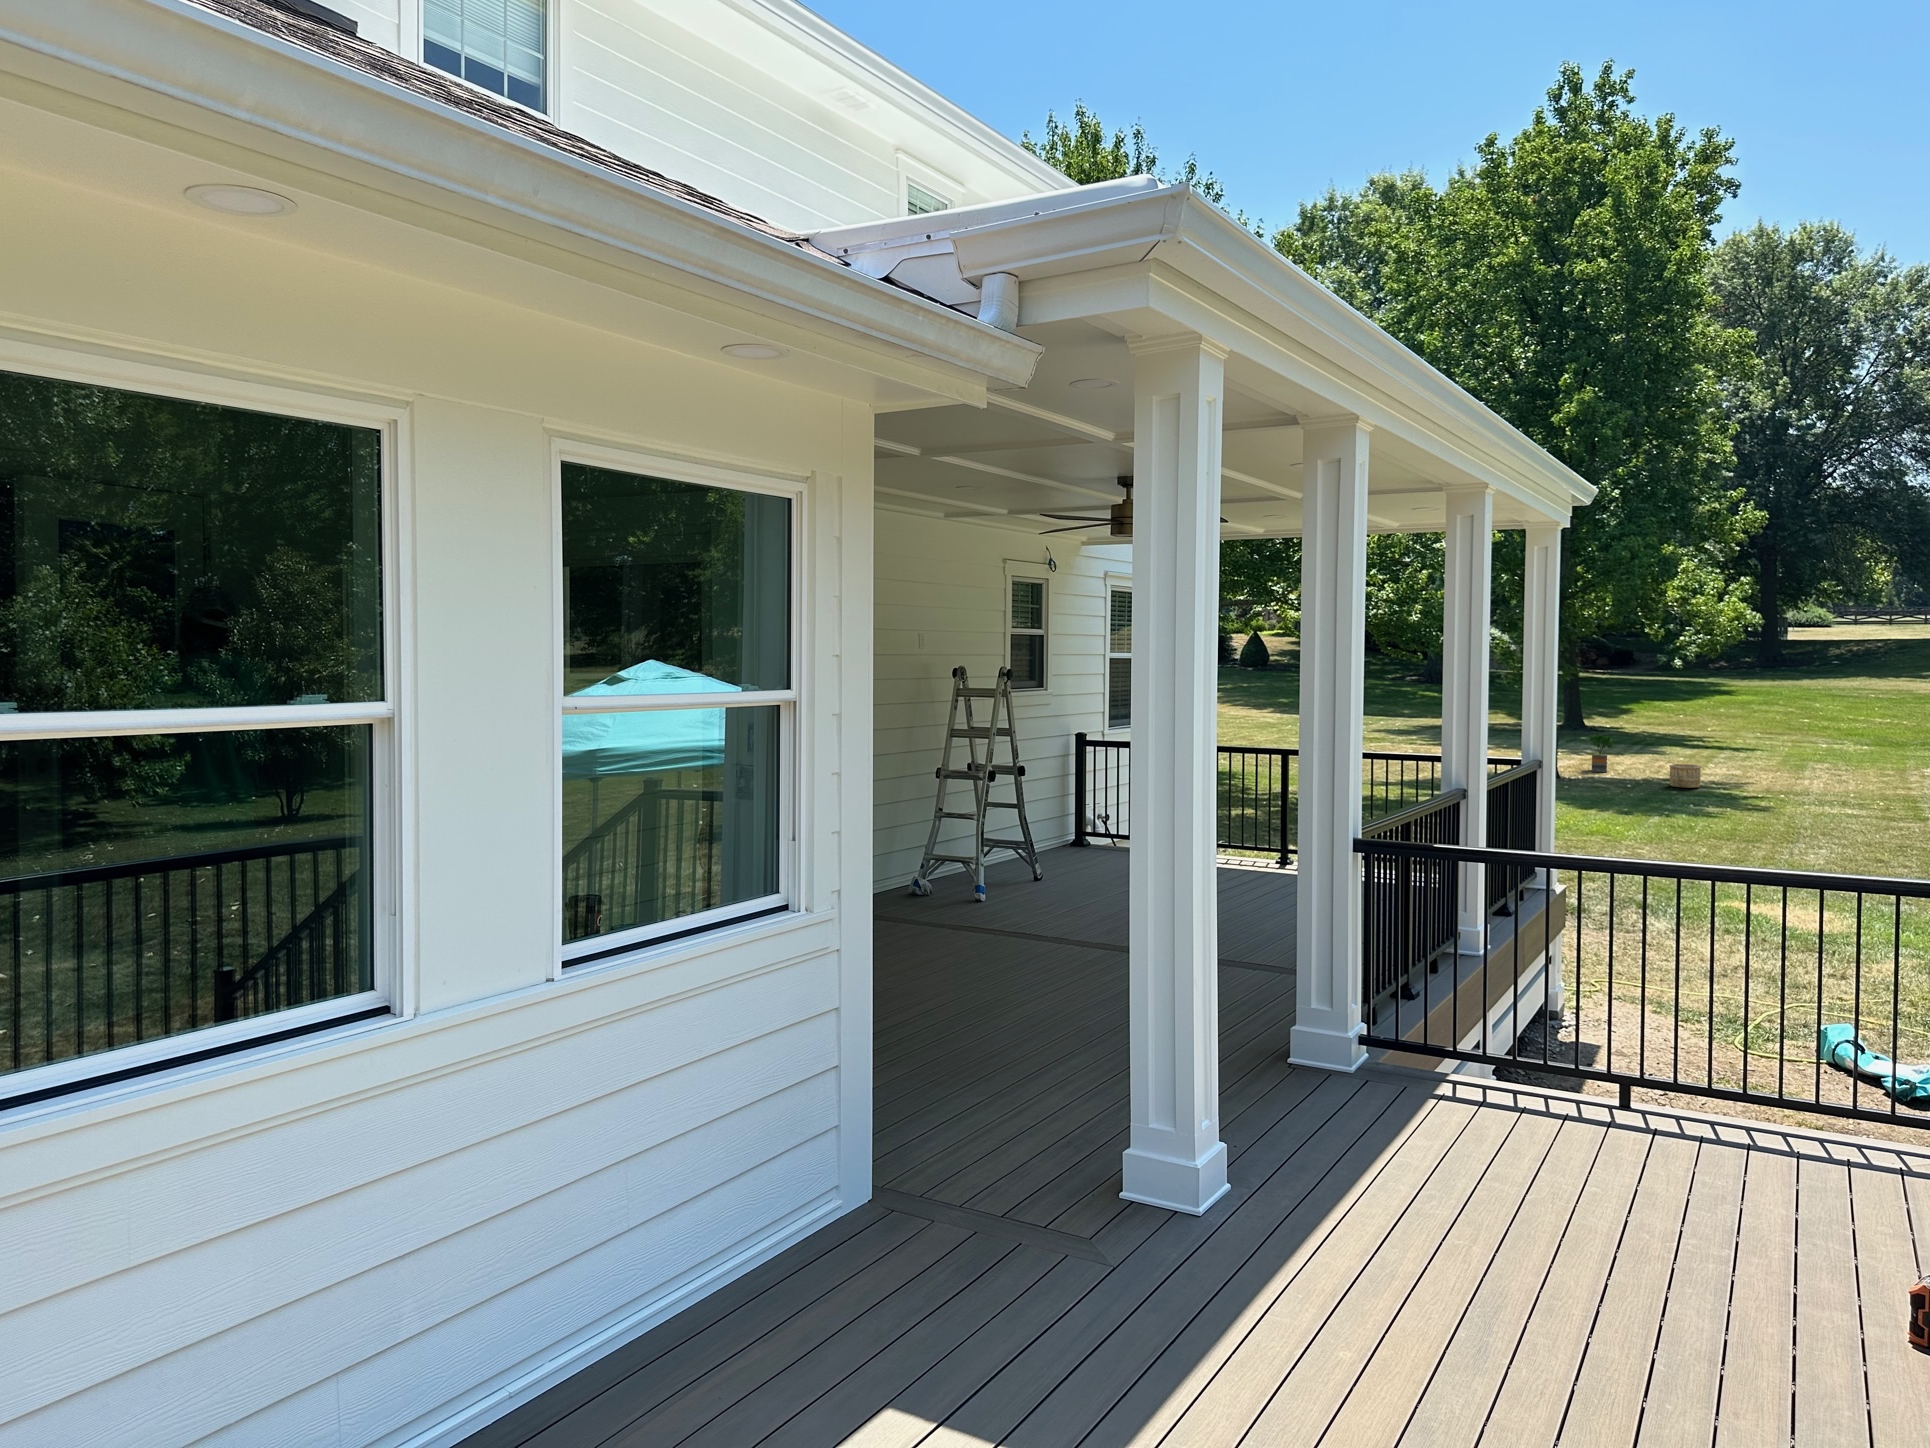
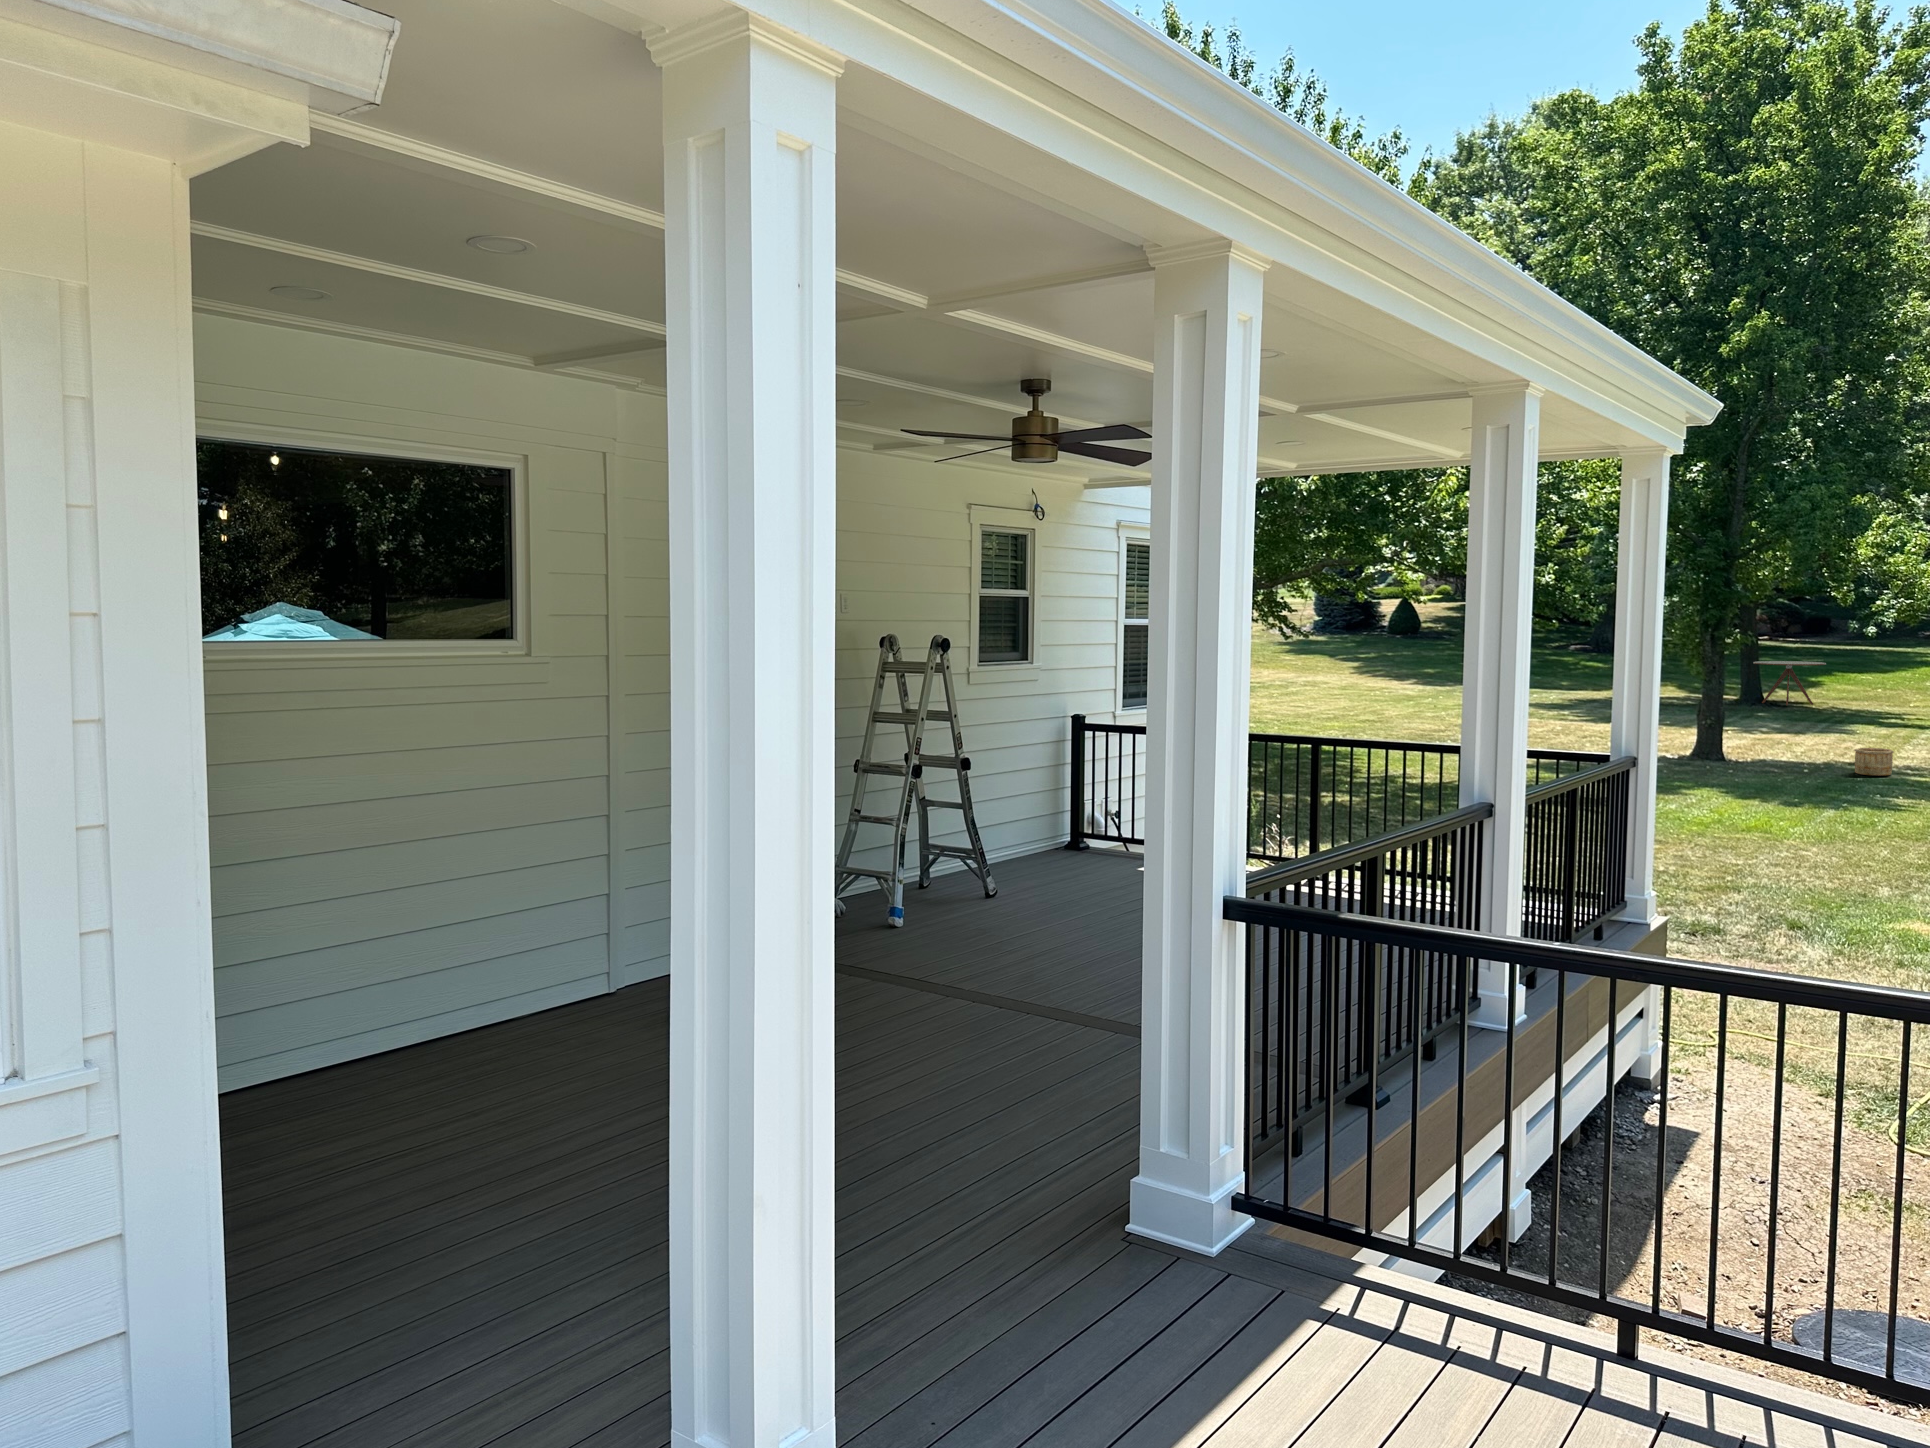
round table: none [1575,691,1635,730] -> present [1753,661,1826,705]
potted tree: present [1588,735,1614,772] -> none [1757,713,1791,756]

